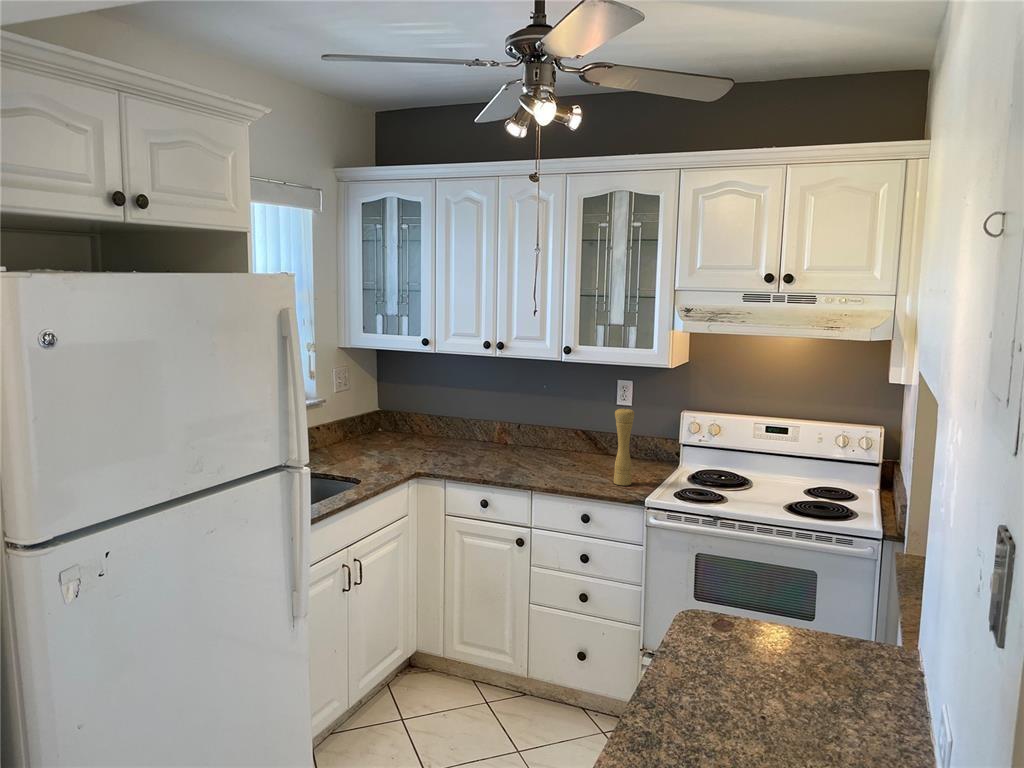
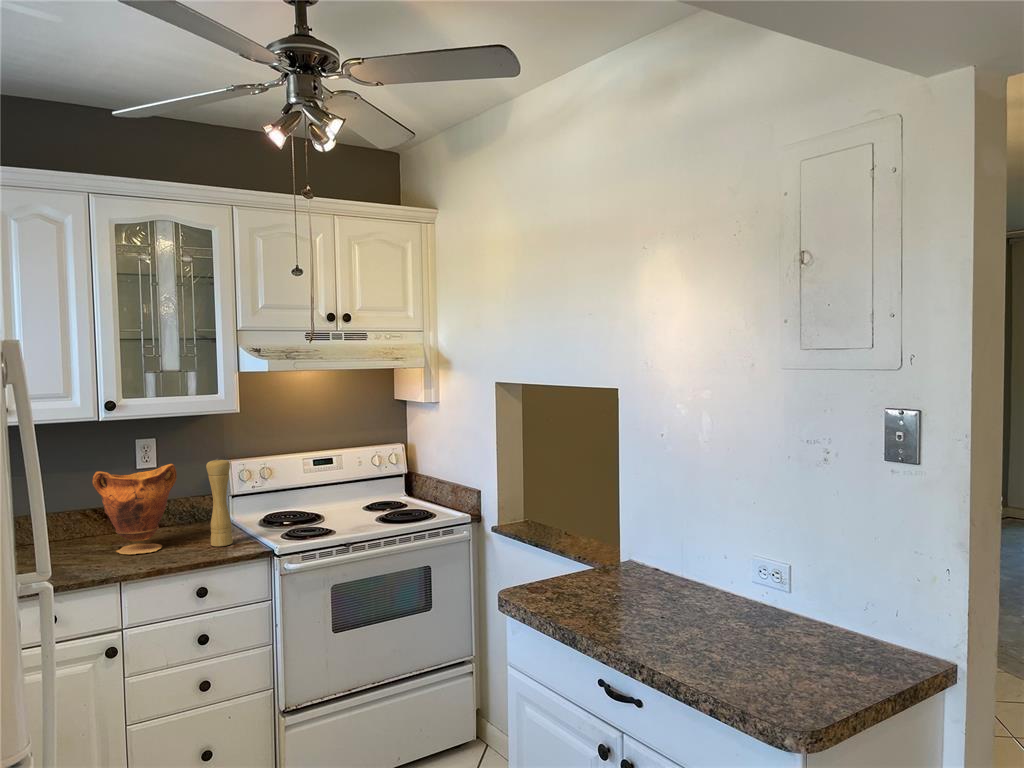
vase: none [547,401,609,474] -> present [92,464,177,554]

